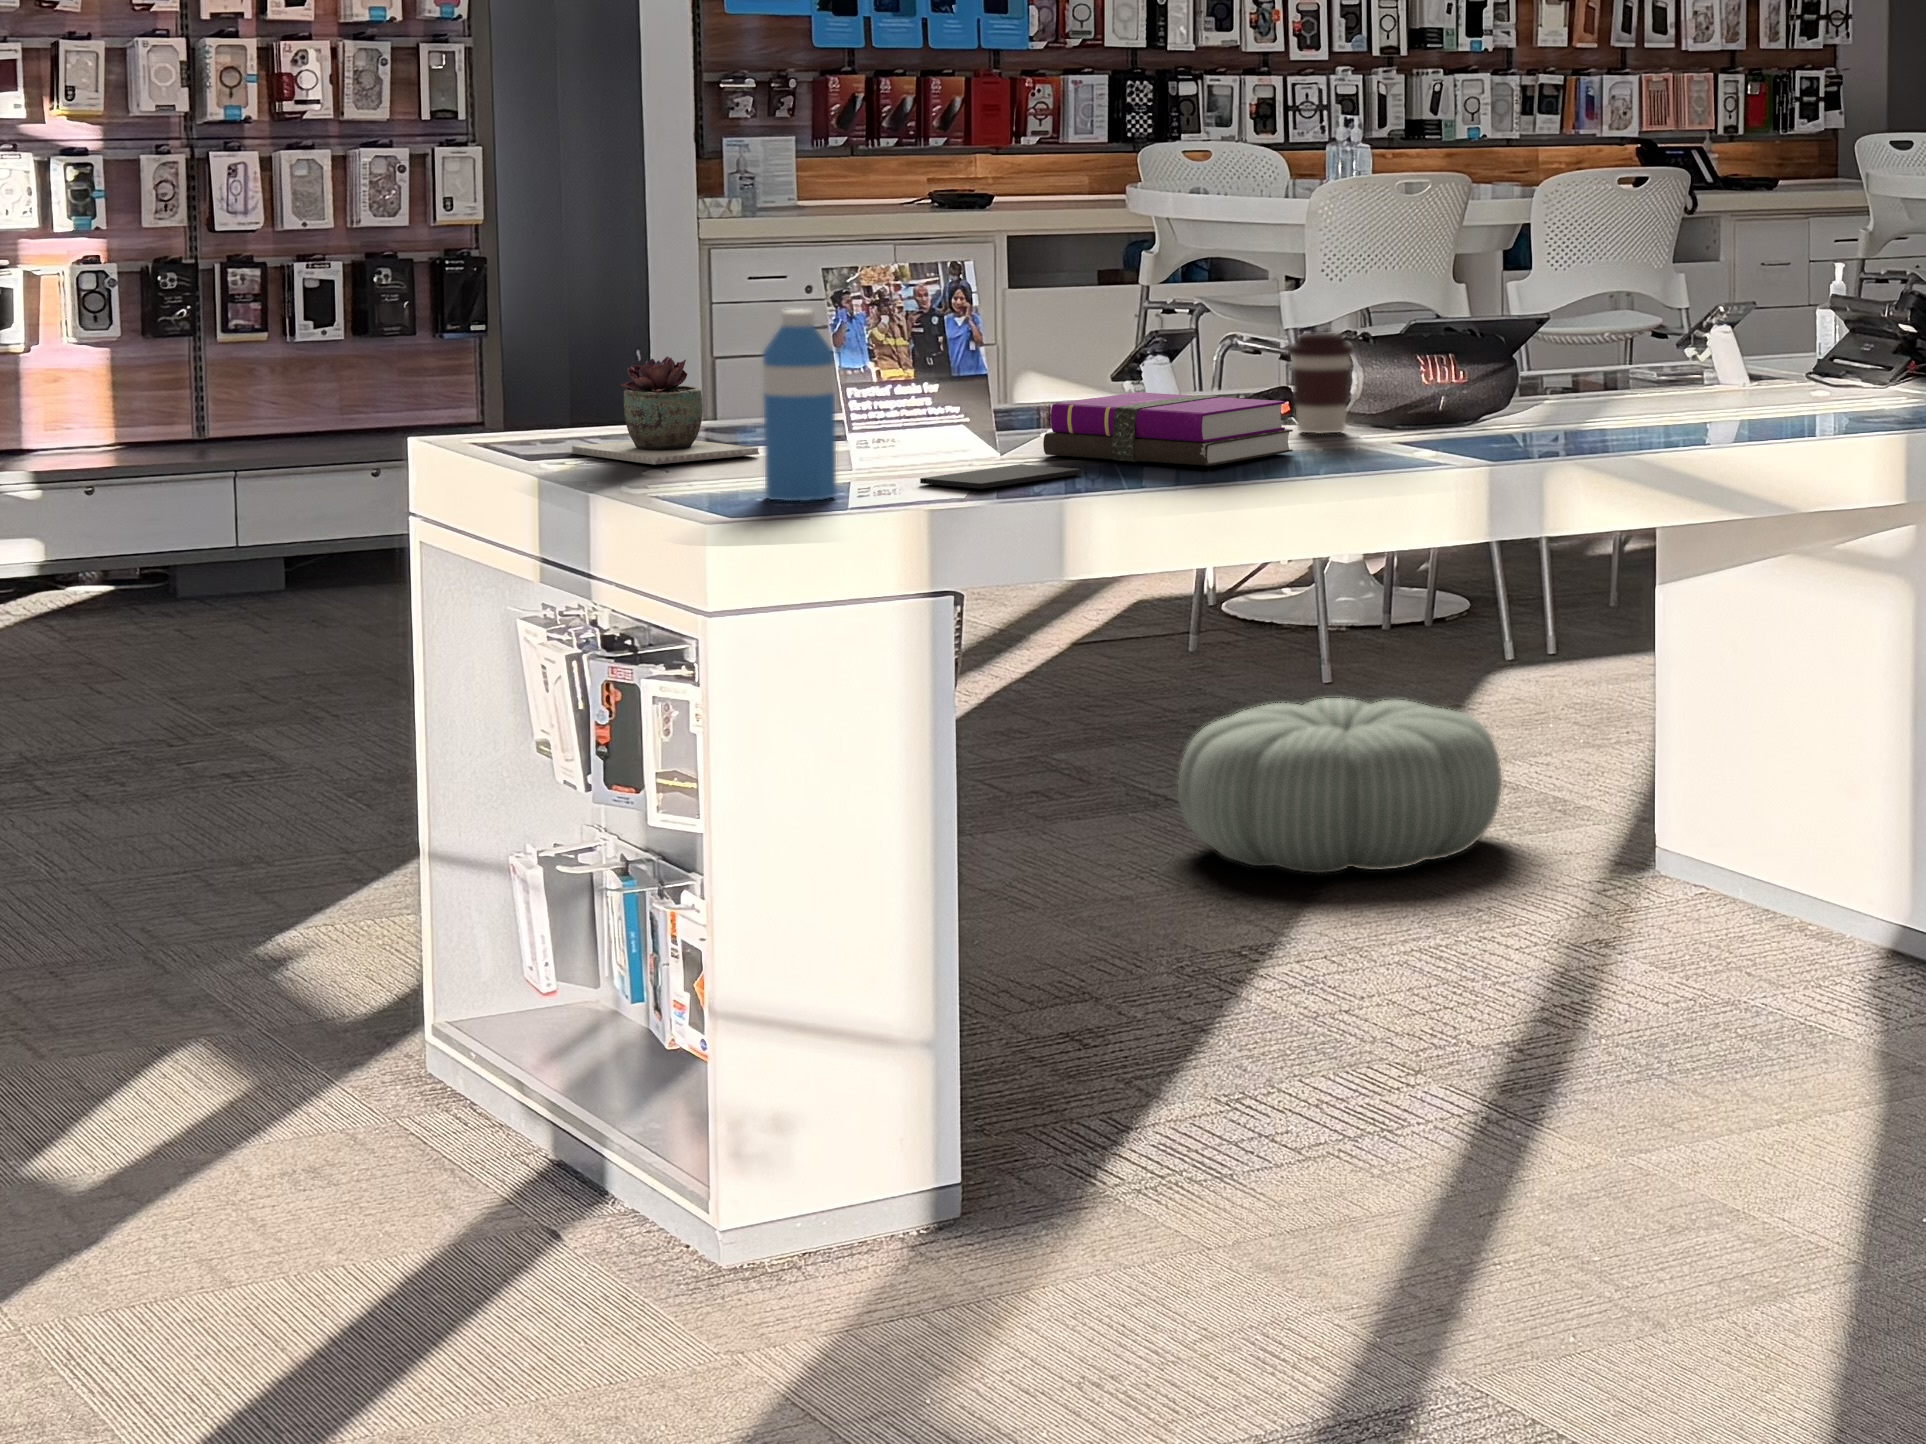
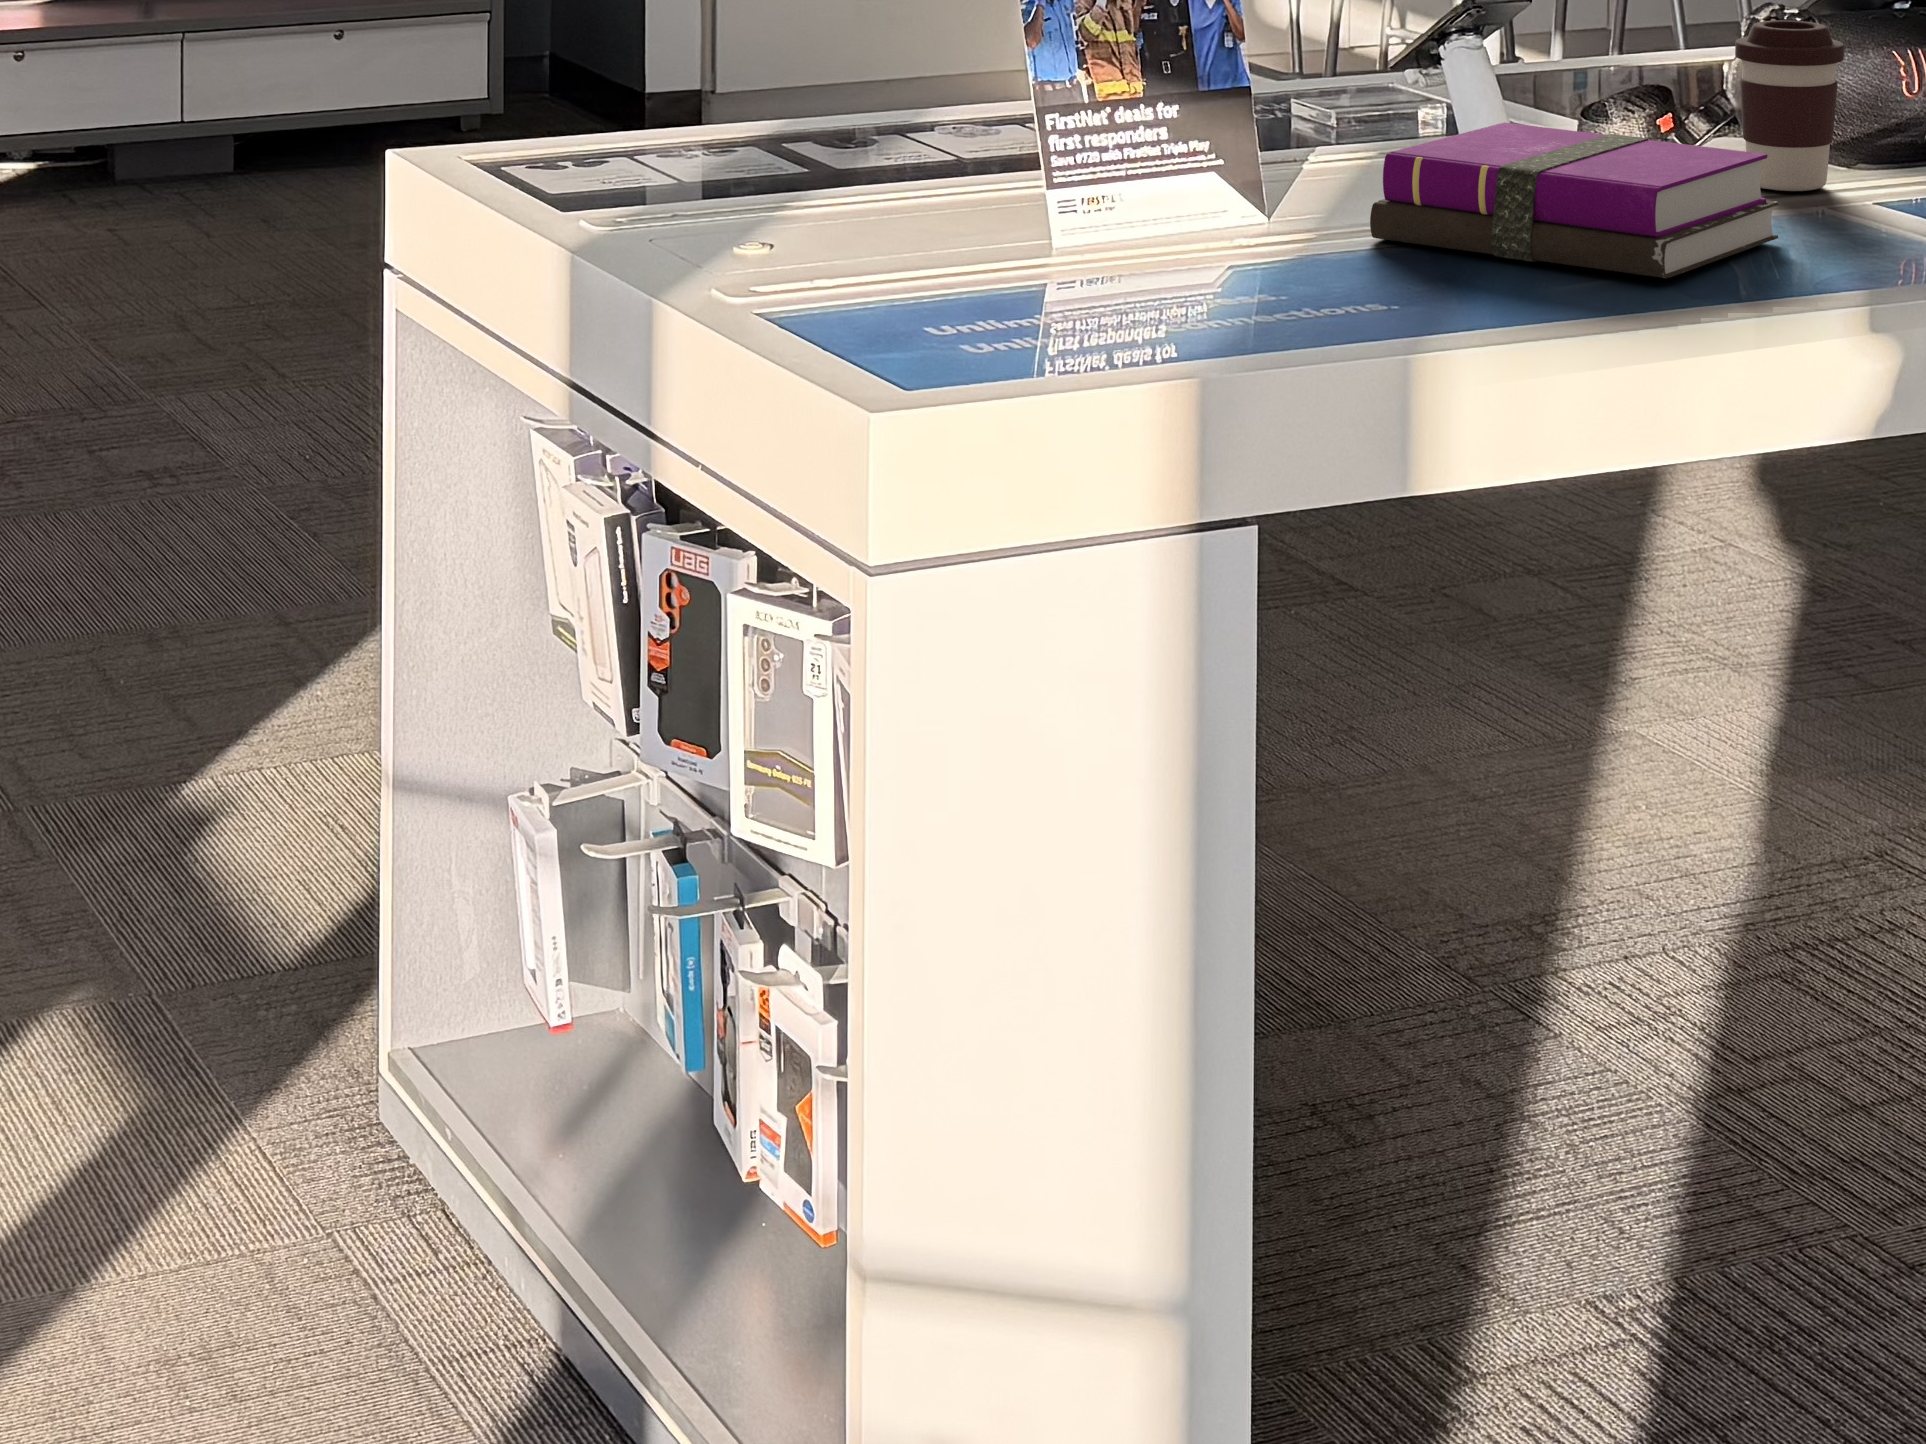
water bottle: present [763,310,837,501] -> none [951,20,1073,360]
succulent plant: present [572,357,759,464] -> none [619,63,914,253]
tablet: present [920,464,1081,489] -> none [1199,266,1457,333]
pouf: present [1178,698,1502,873] -> none [1415,483,1893,772]

